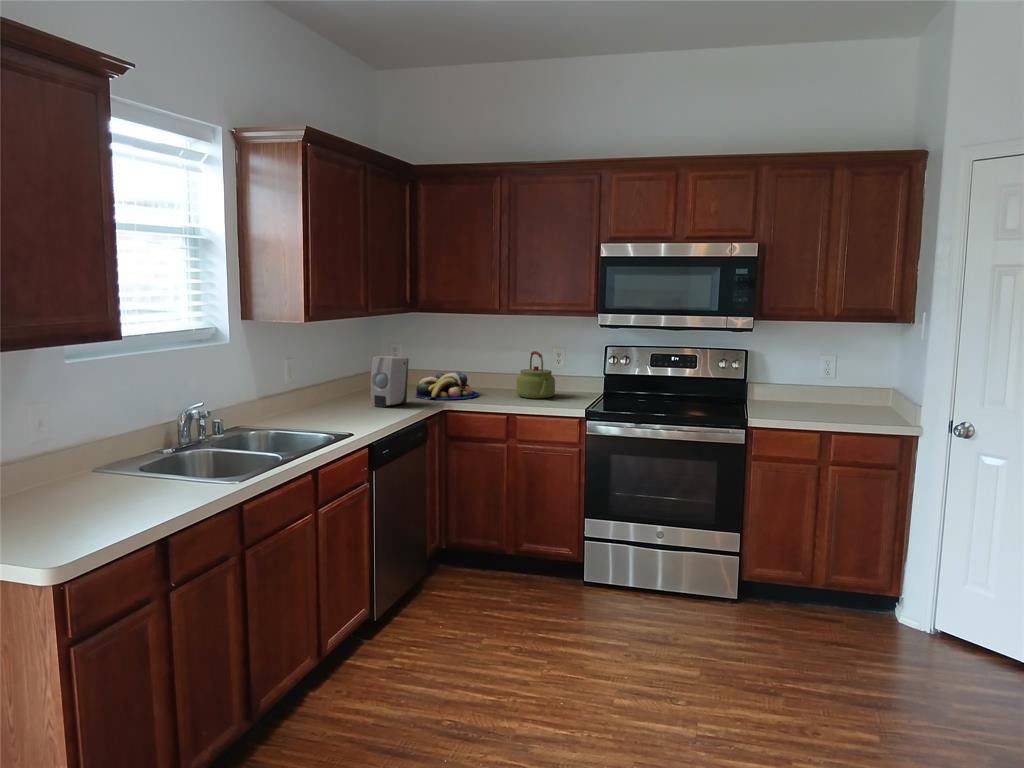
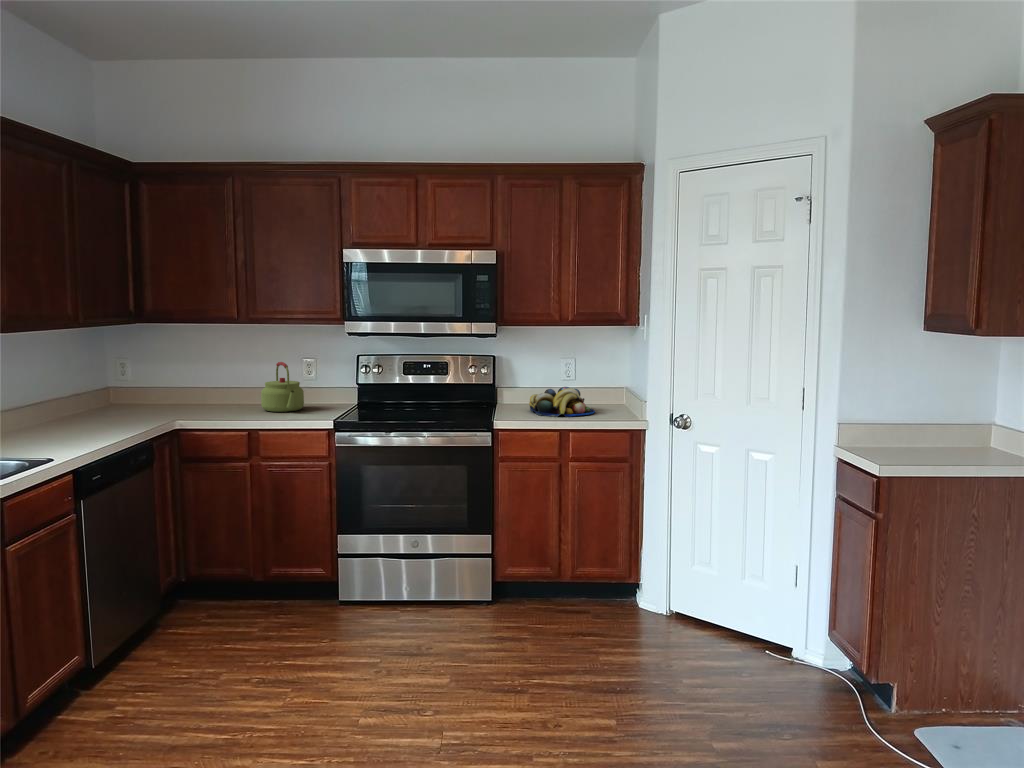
soap dispenser: present [370,356,408,407] -> none [83,371,131,428]
fruit bowl: present [416,372,479,400] -> present [529,387,595,417]

